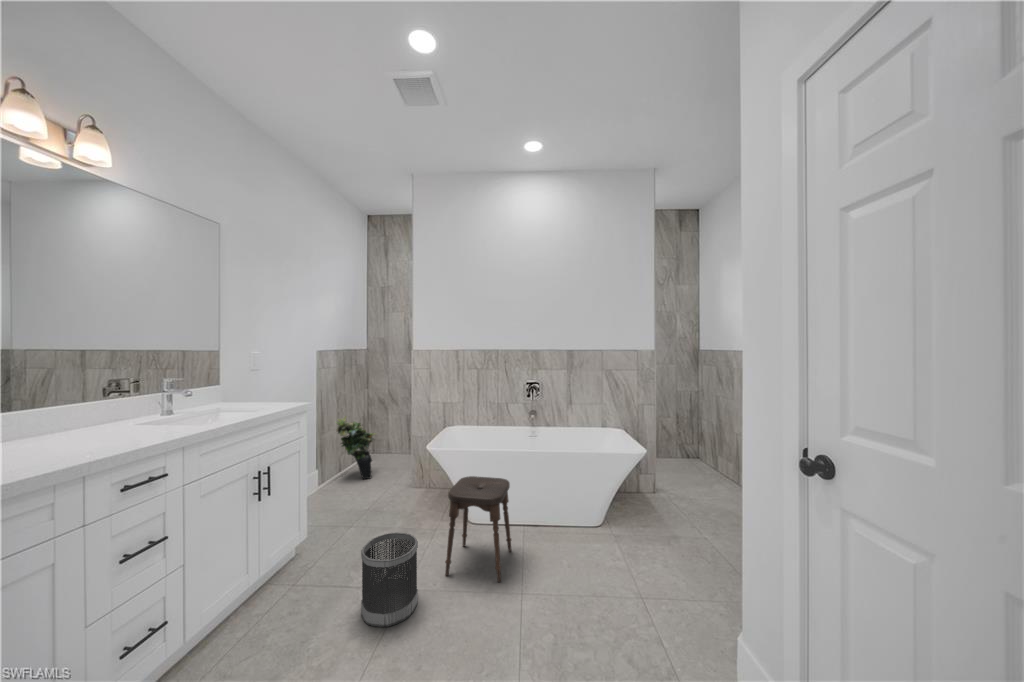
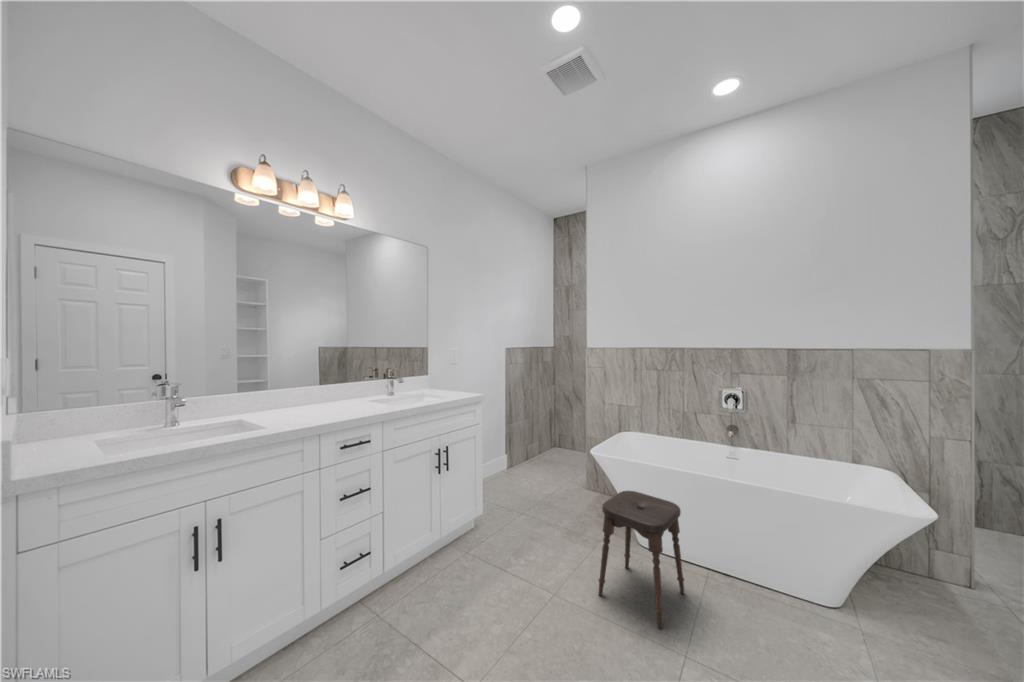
potted plant: present [336,418,374,479] -> none [521,408,558,470]
wastebasket: present [361,532,418,627] -> none [510,531,564,628]

